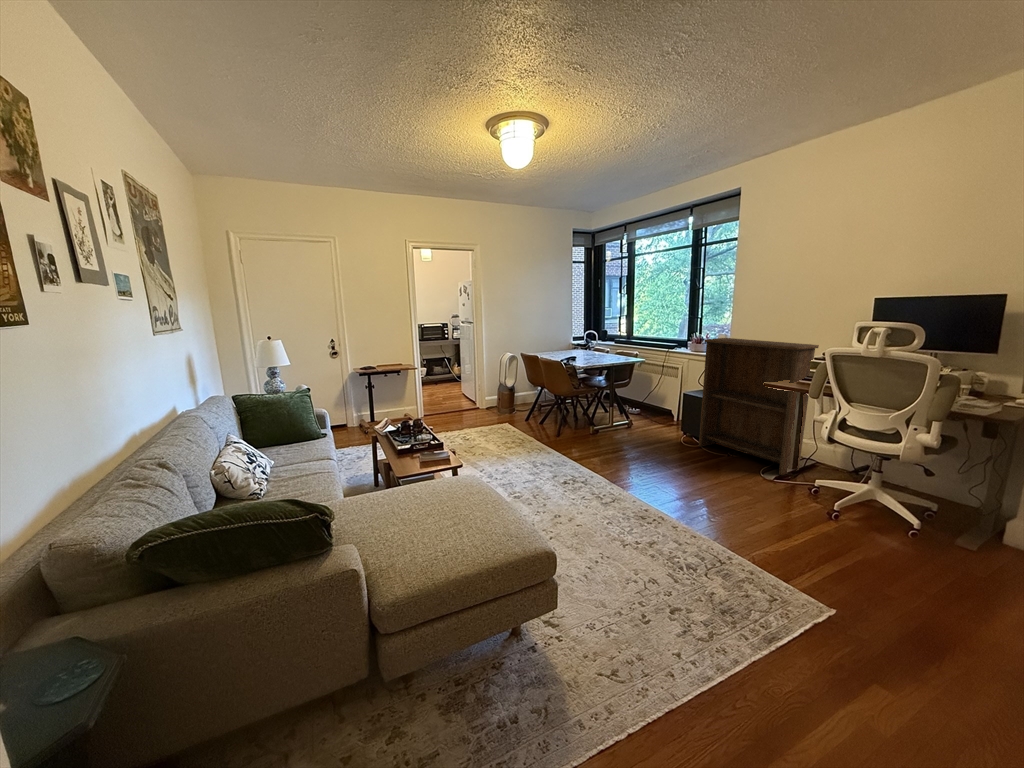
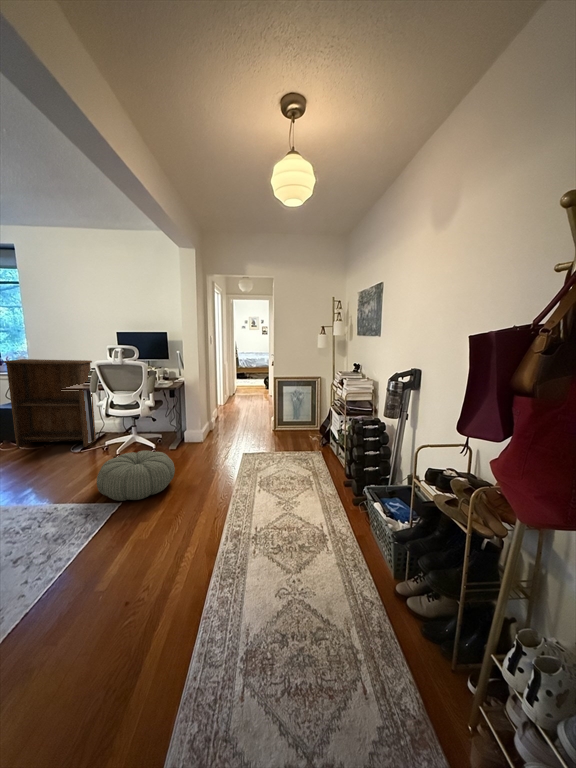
pouf: none [796,521,980,640] -> present [97,451,175,501]

